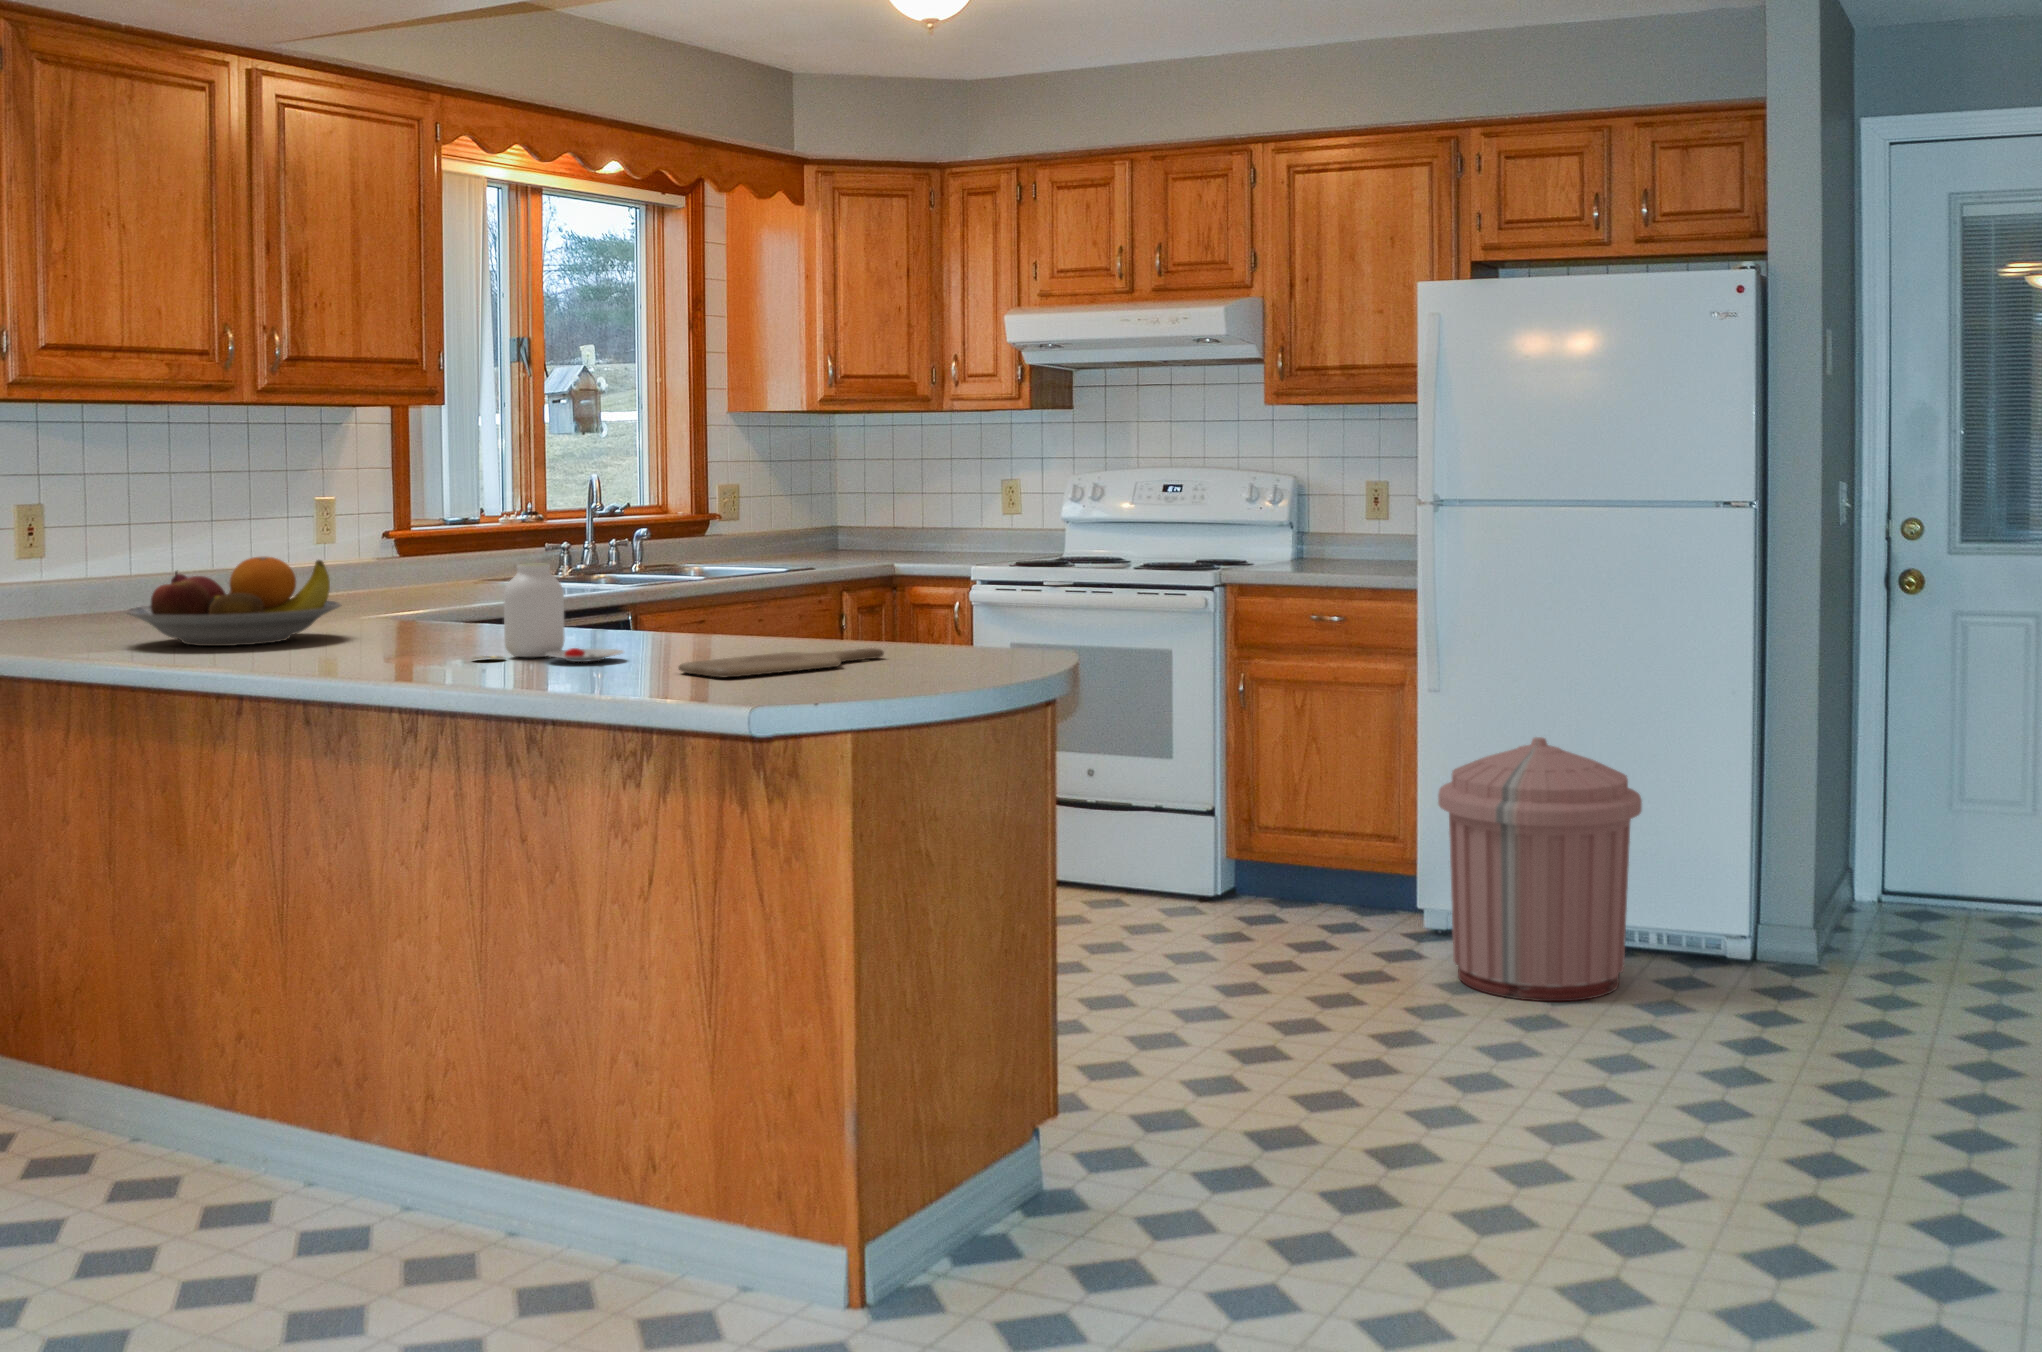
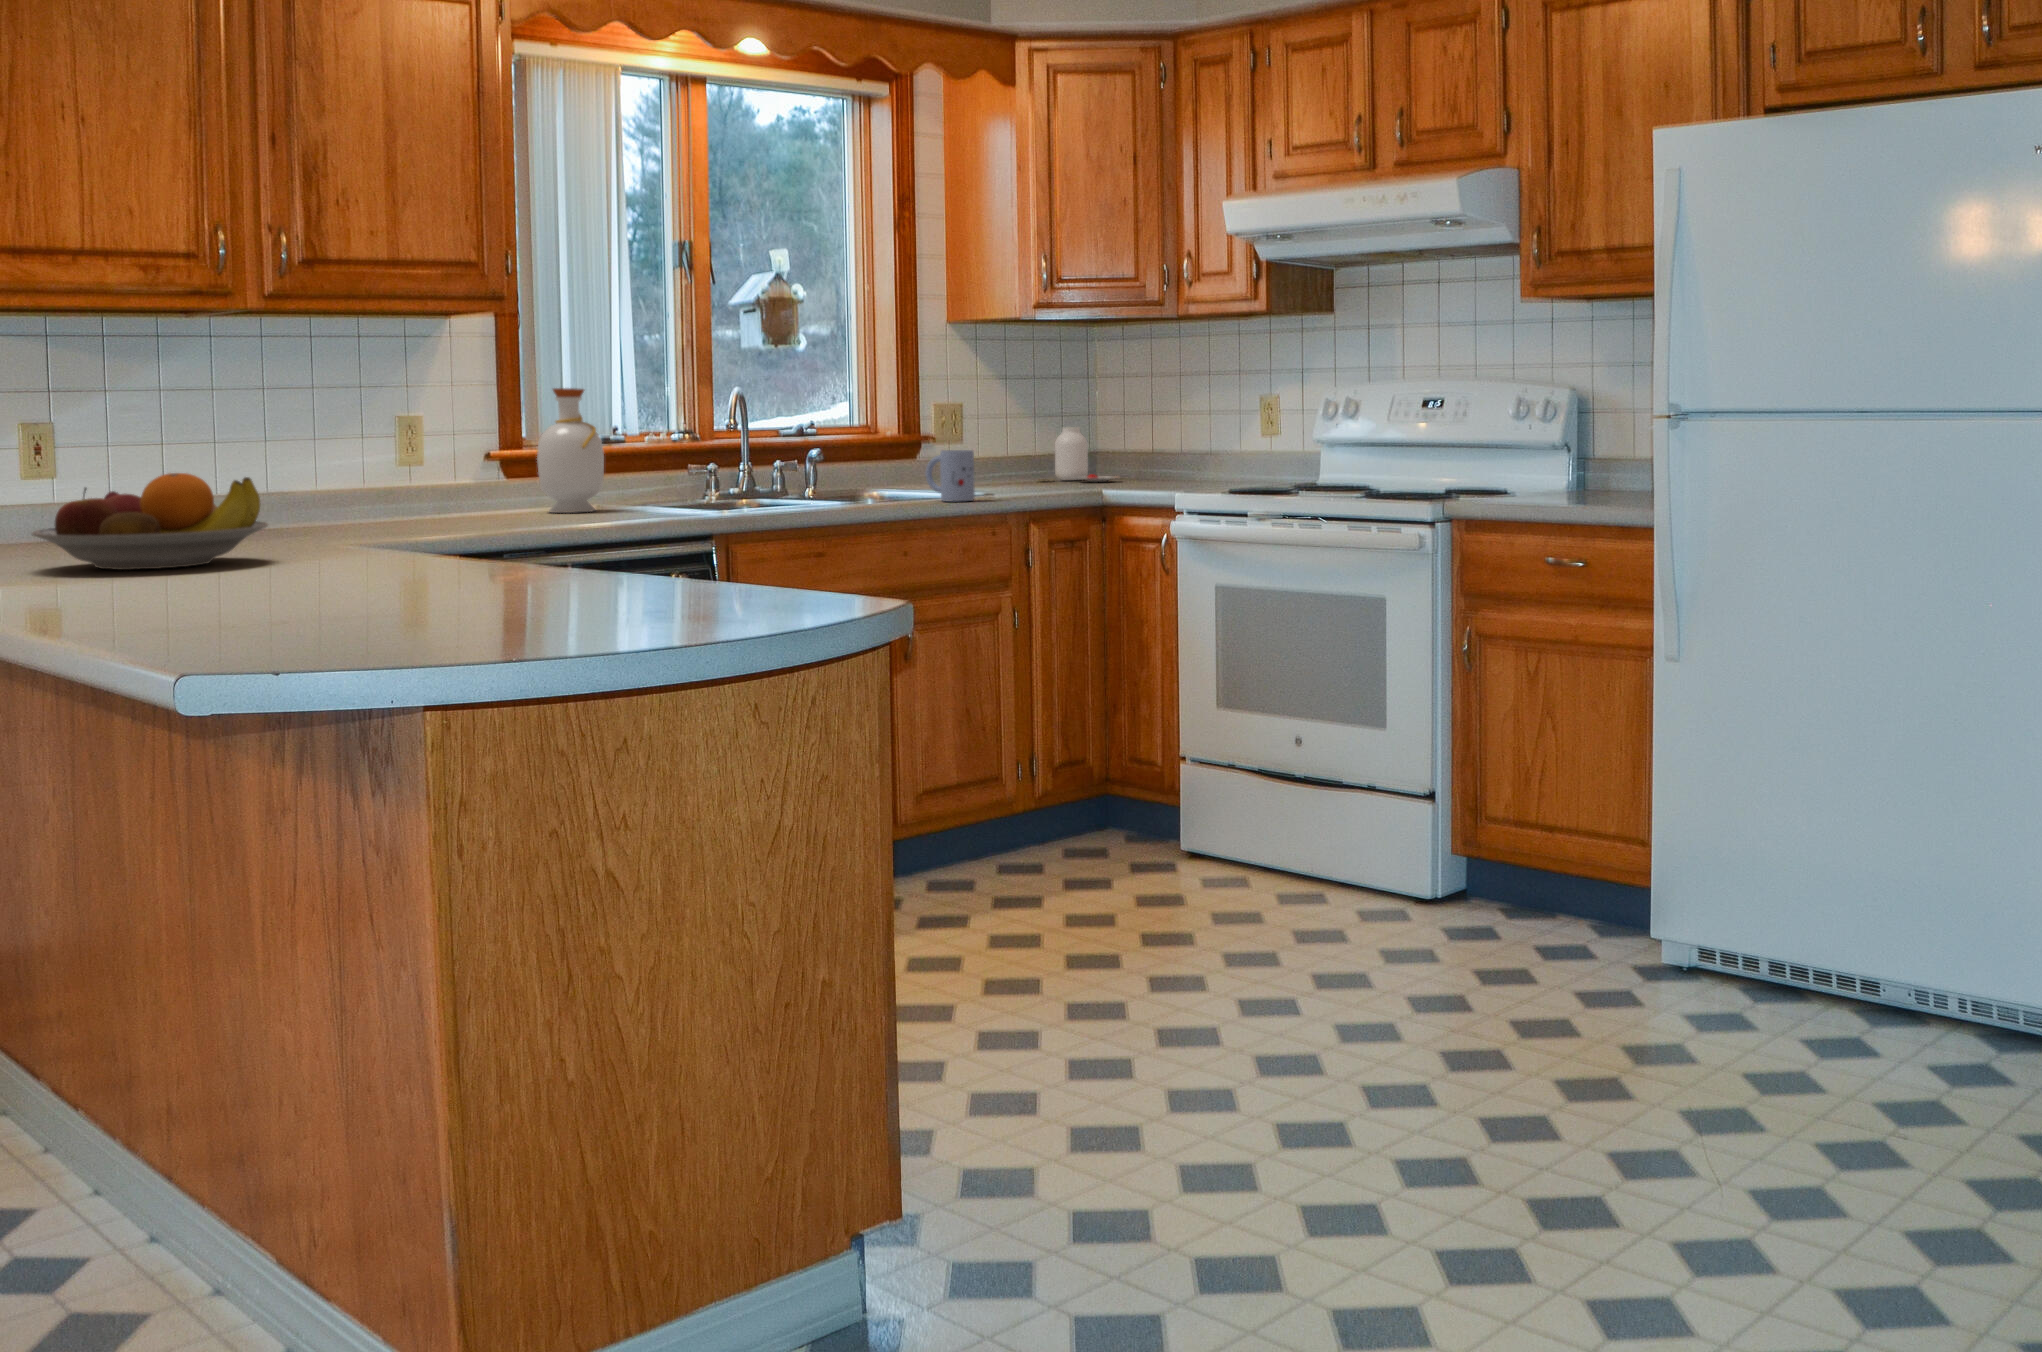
bottle: none [423,473,486,587] -> present [537,388,604,513]
mug: none [763,528,809,573] -> present [925,450,975,502]
jar: present [478,564,623,662] -> present [1048,427,1117,482]
cutting board: present [678,648,884,678] -> none [433,587,716,618]
trash can: present [1438,737,1642,1001] -> none [1634,725,1911,1078]

